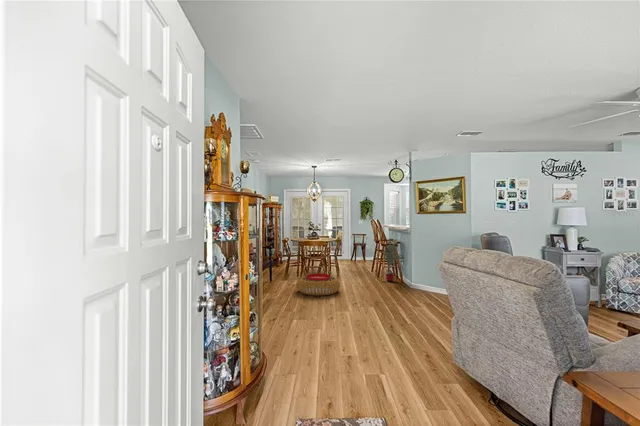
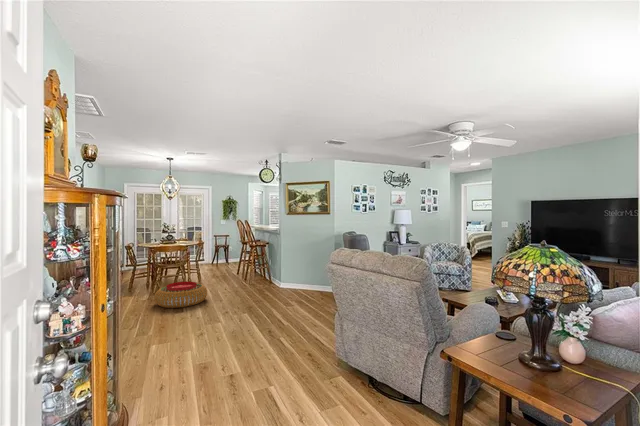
potted tree: present [382,239,404,282] -> none [250,240,273,282]

